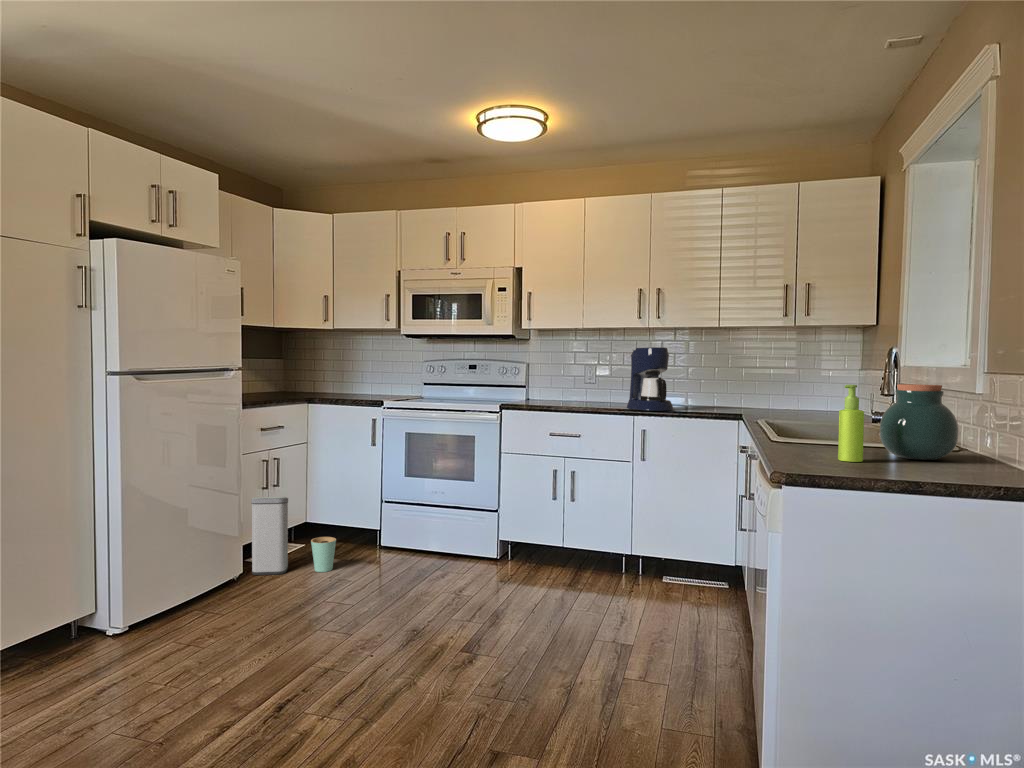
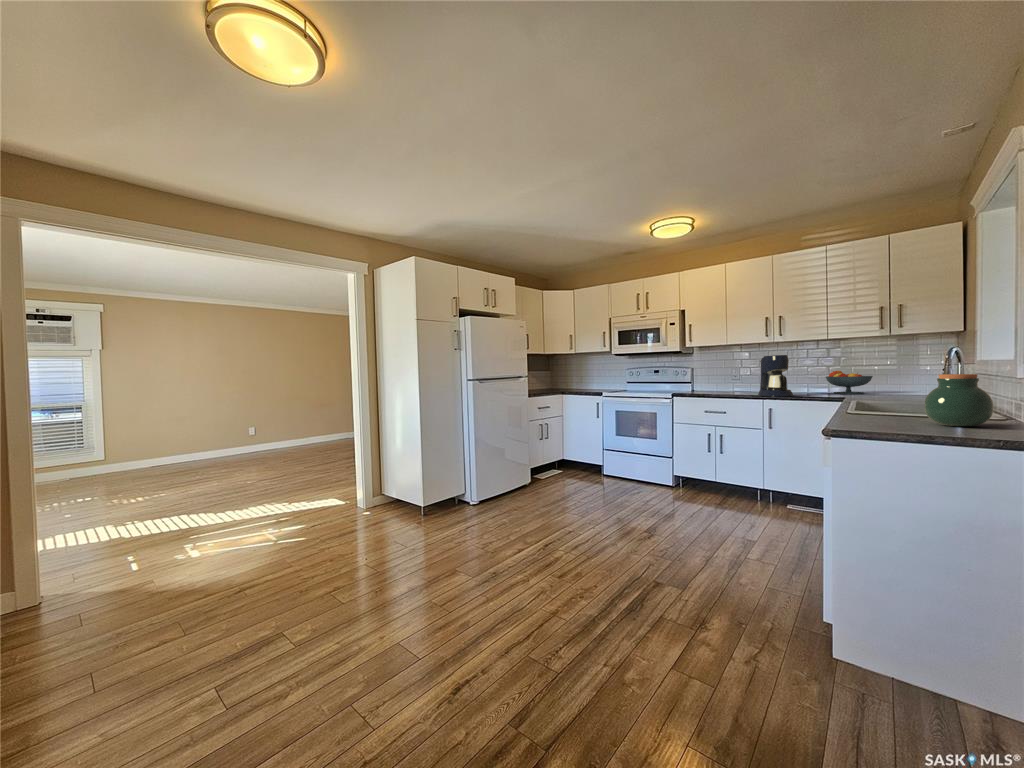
fruit bowl: none [708,373,763,407] -> present [826,371,873,394]
soap dispenser: present [838,385,864,462] -> none [884,376,904,427]
trash can: present [251,497,336,575] -> none [534,444,577,486]

